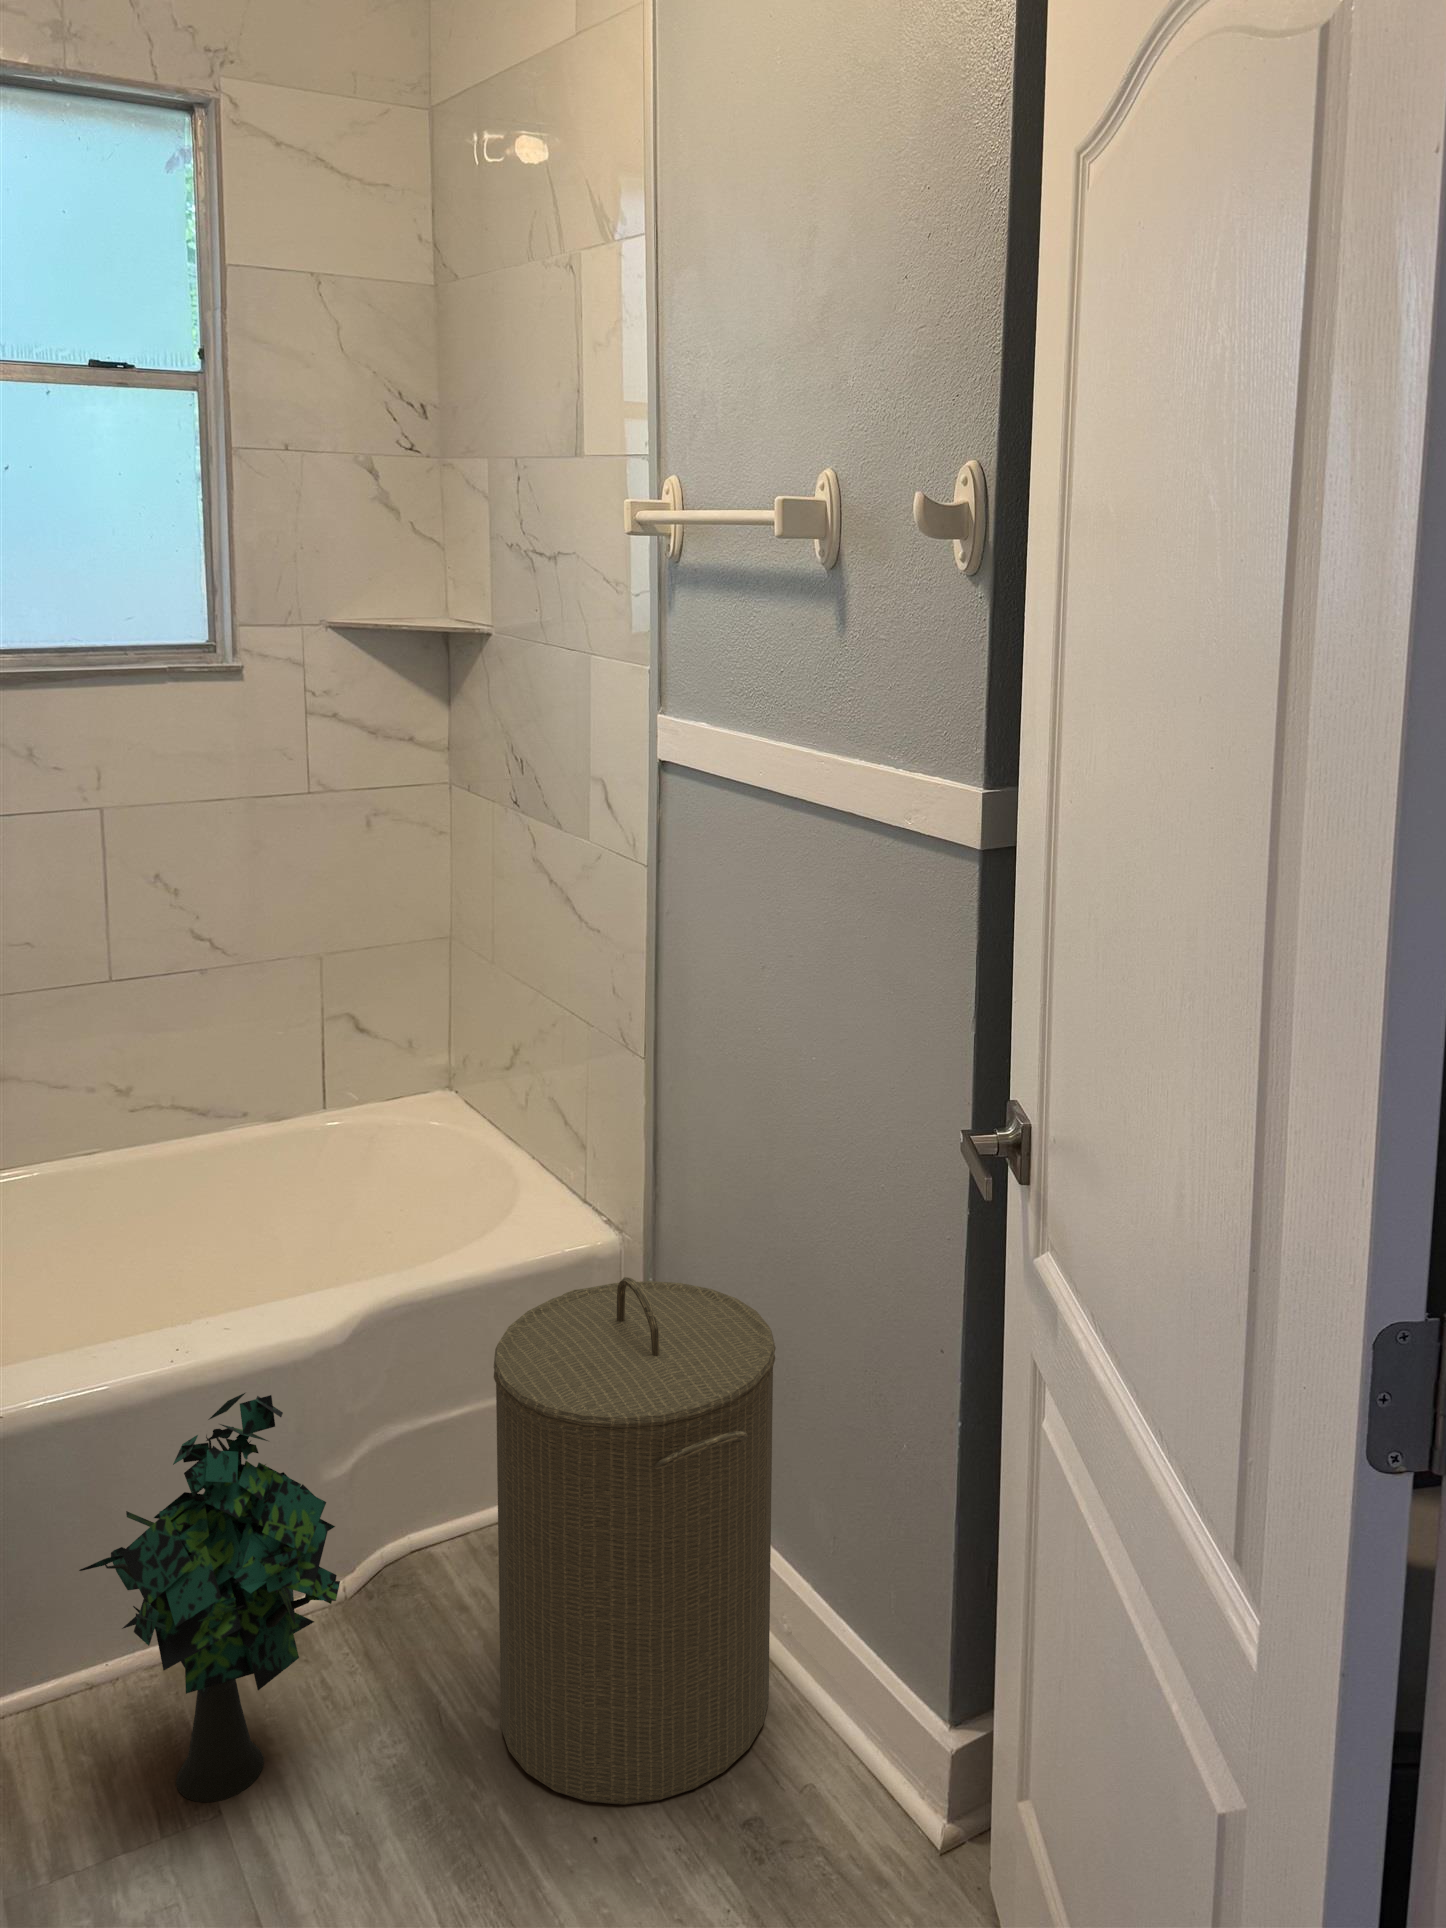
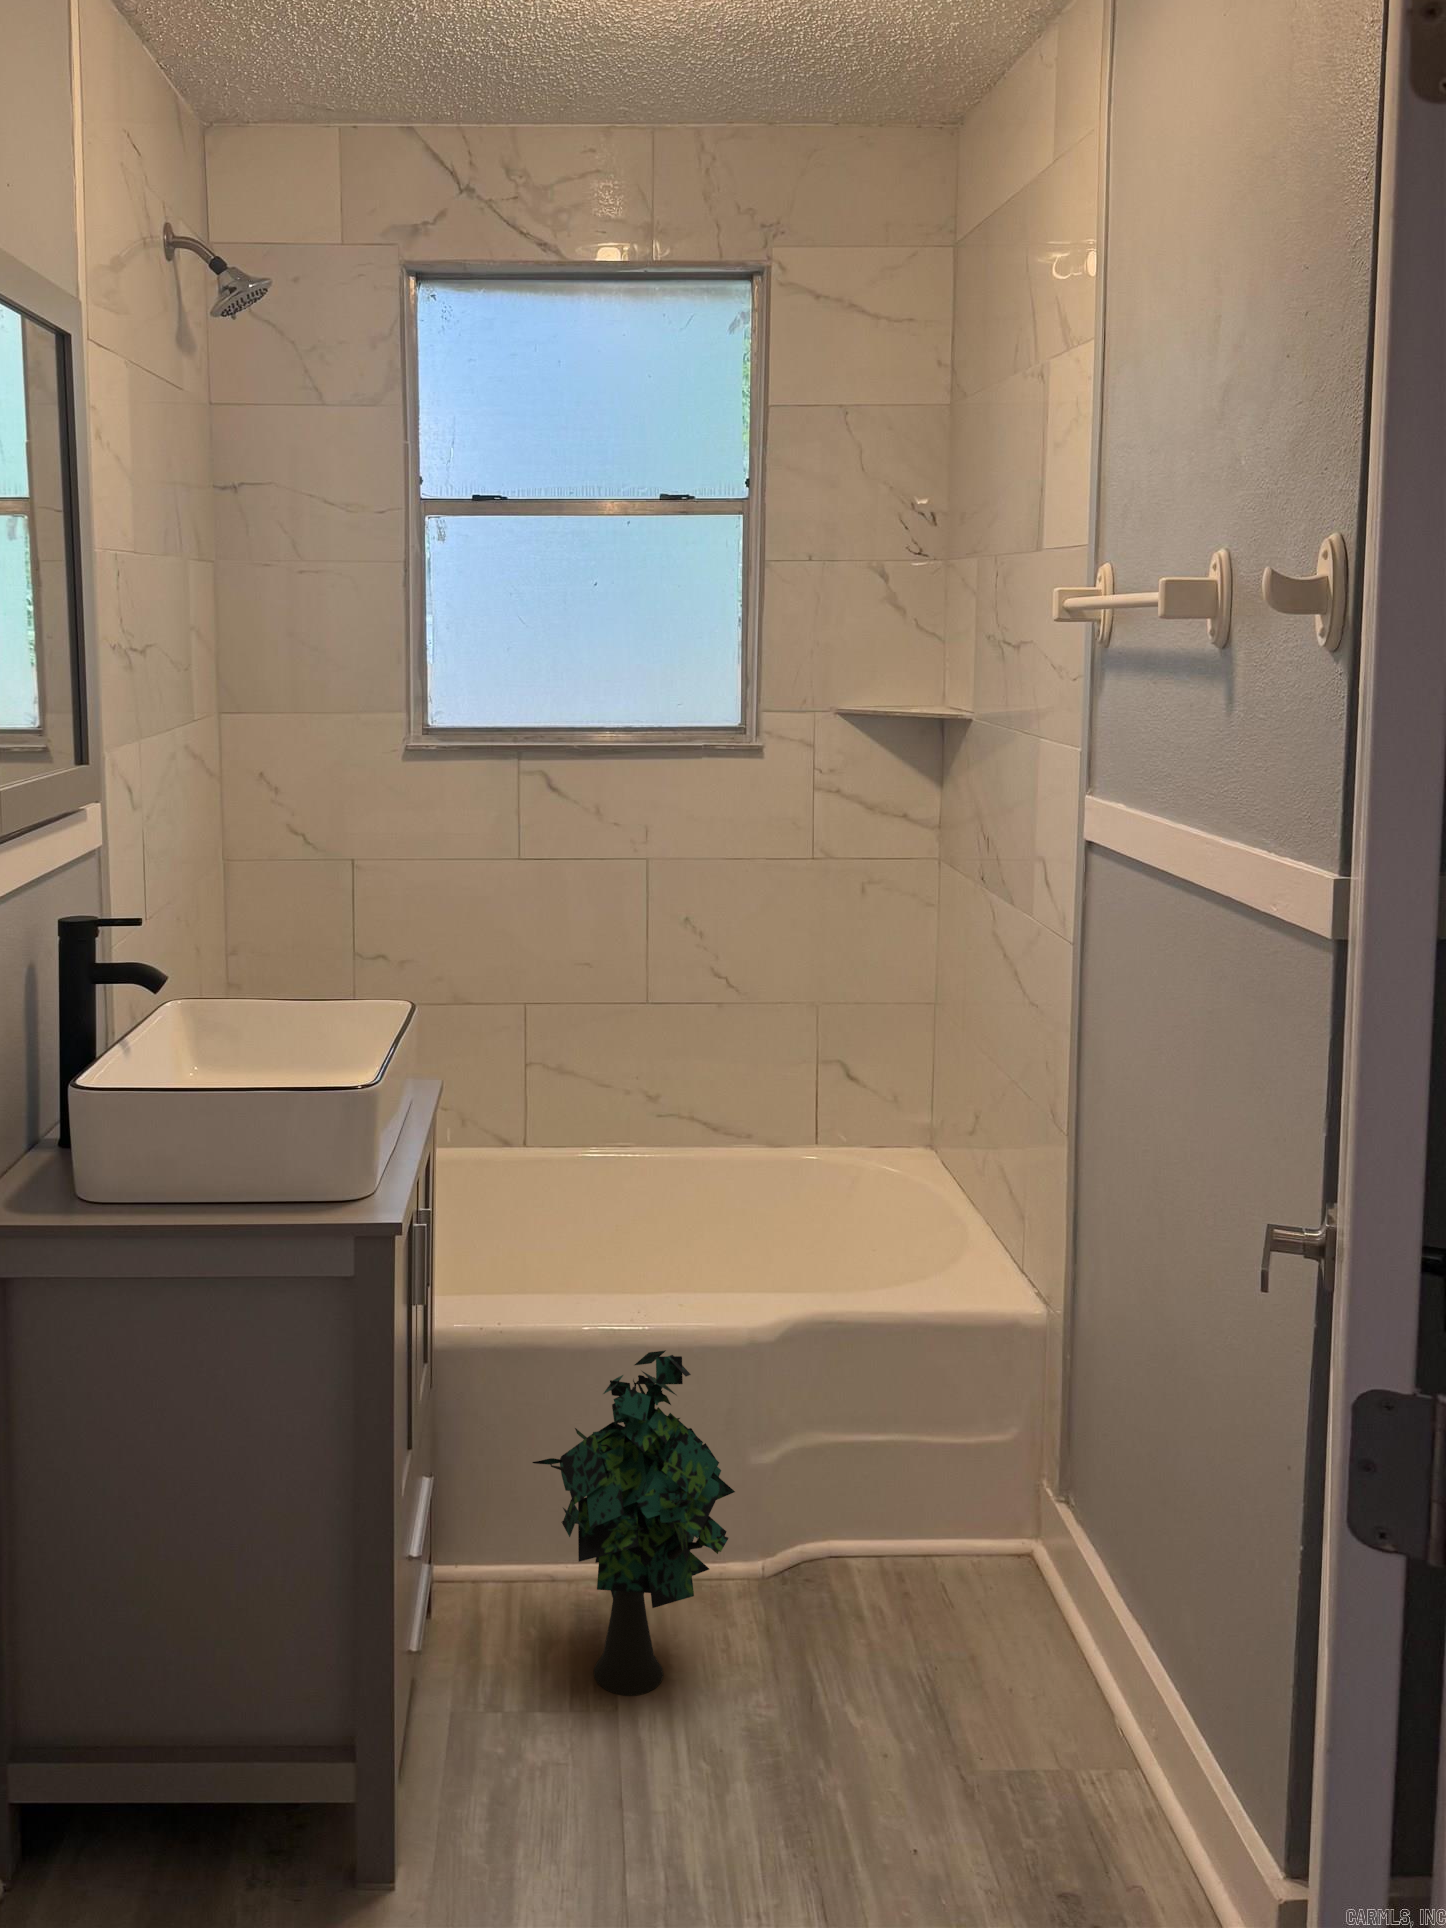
laundry hamper: present [494,1277,776,1805] -> none [860,1324,1141,1845]

